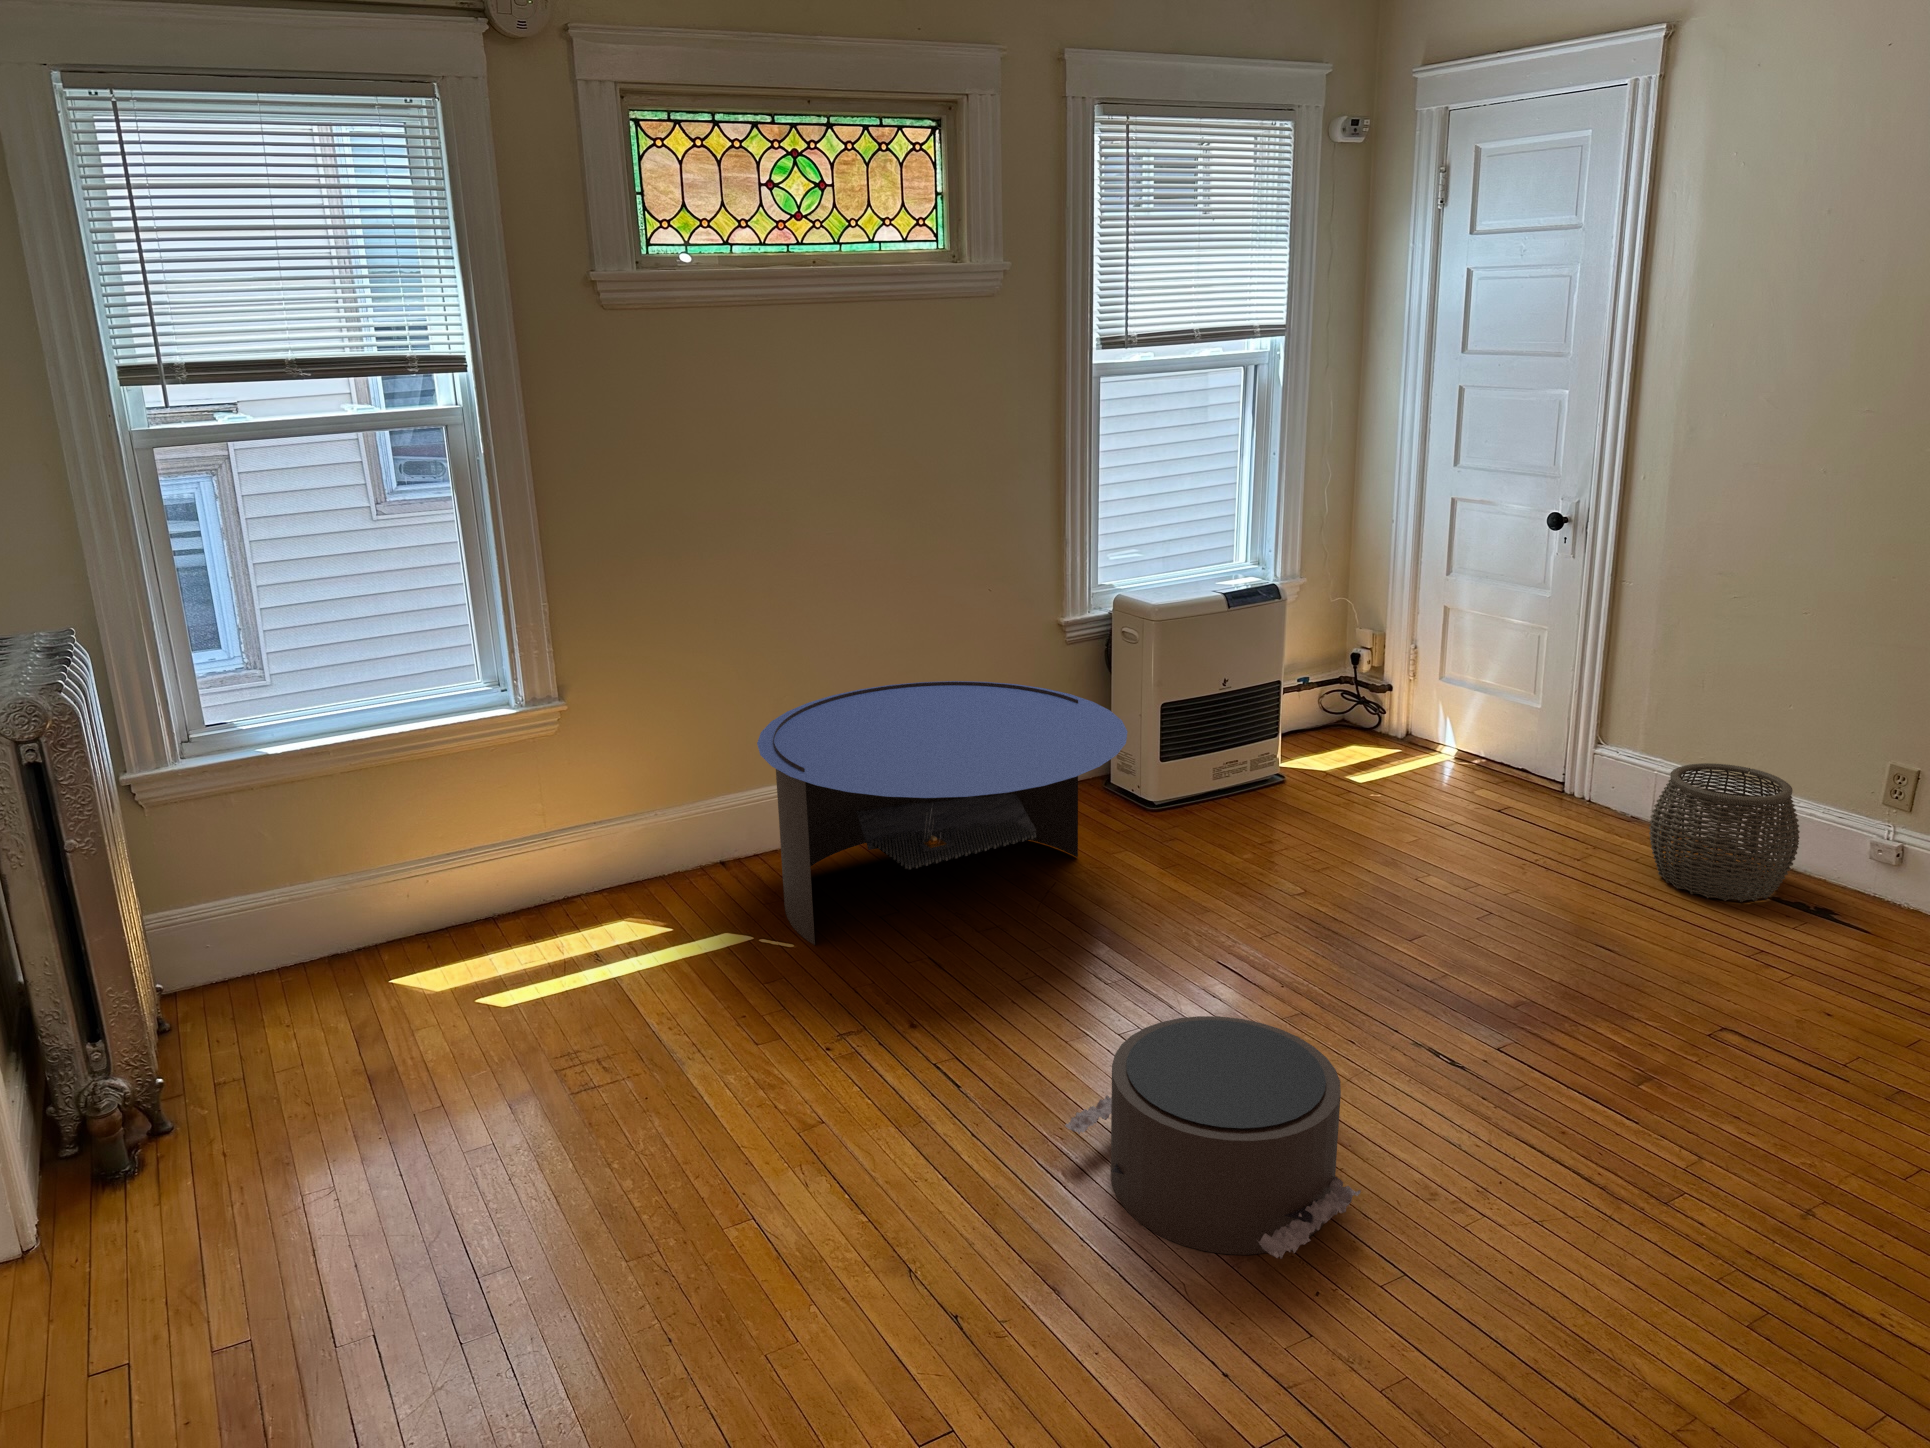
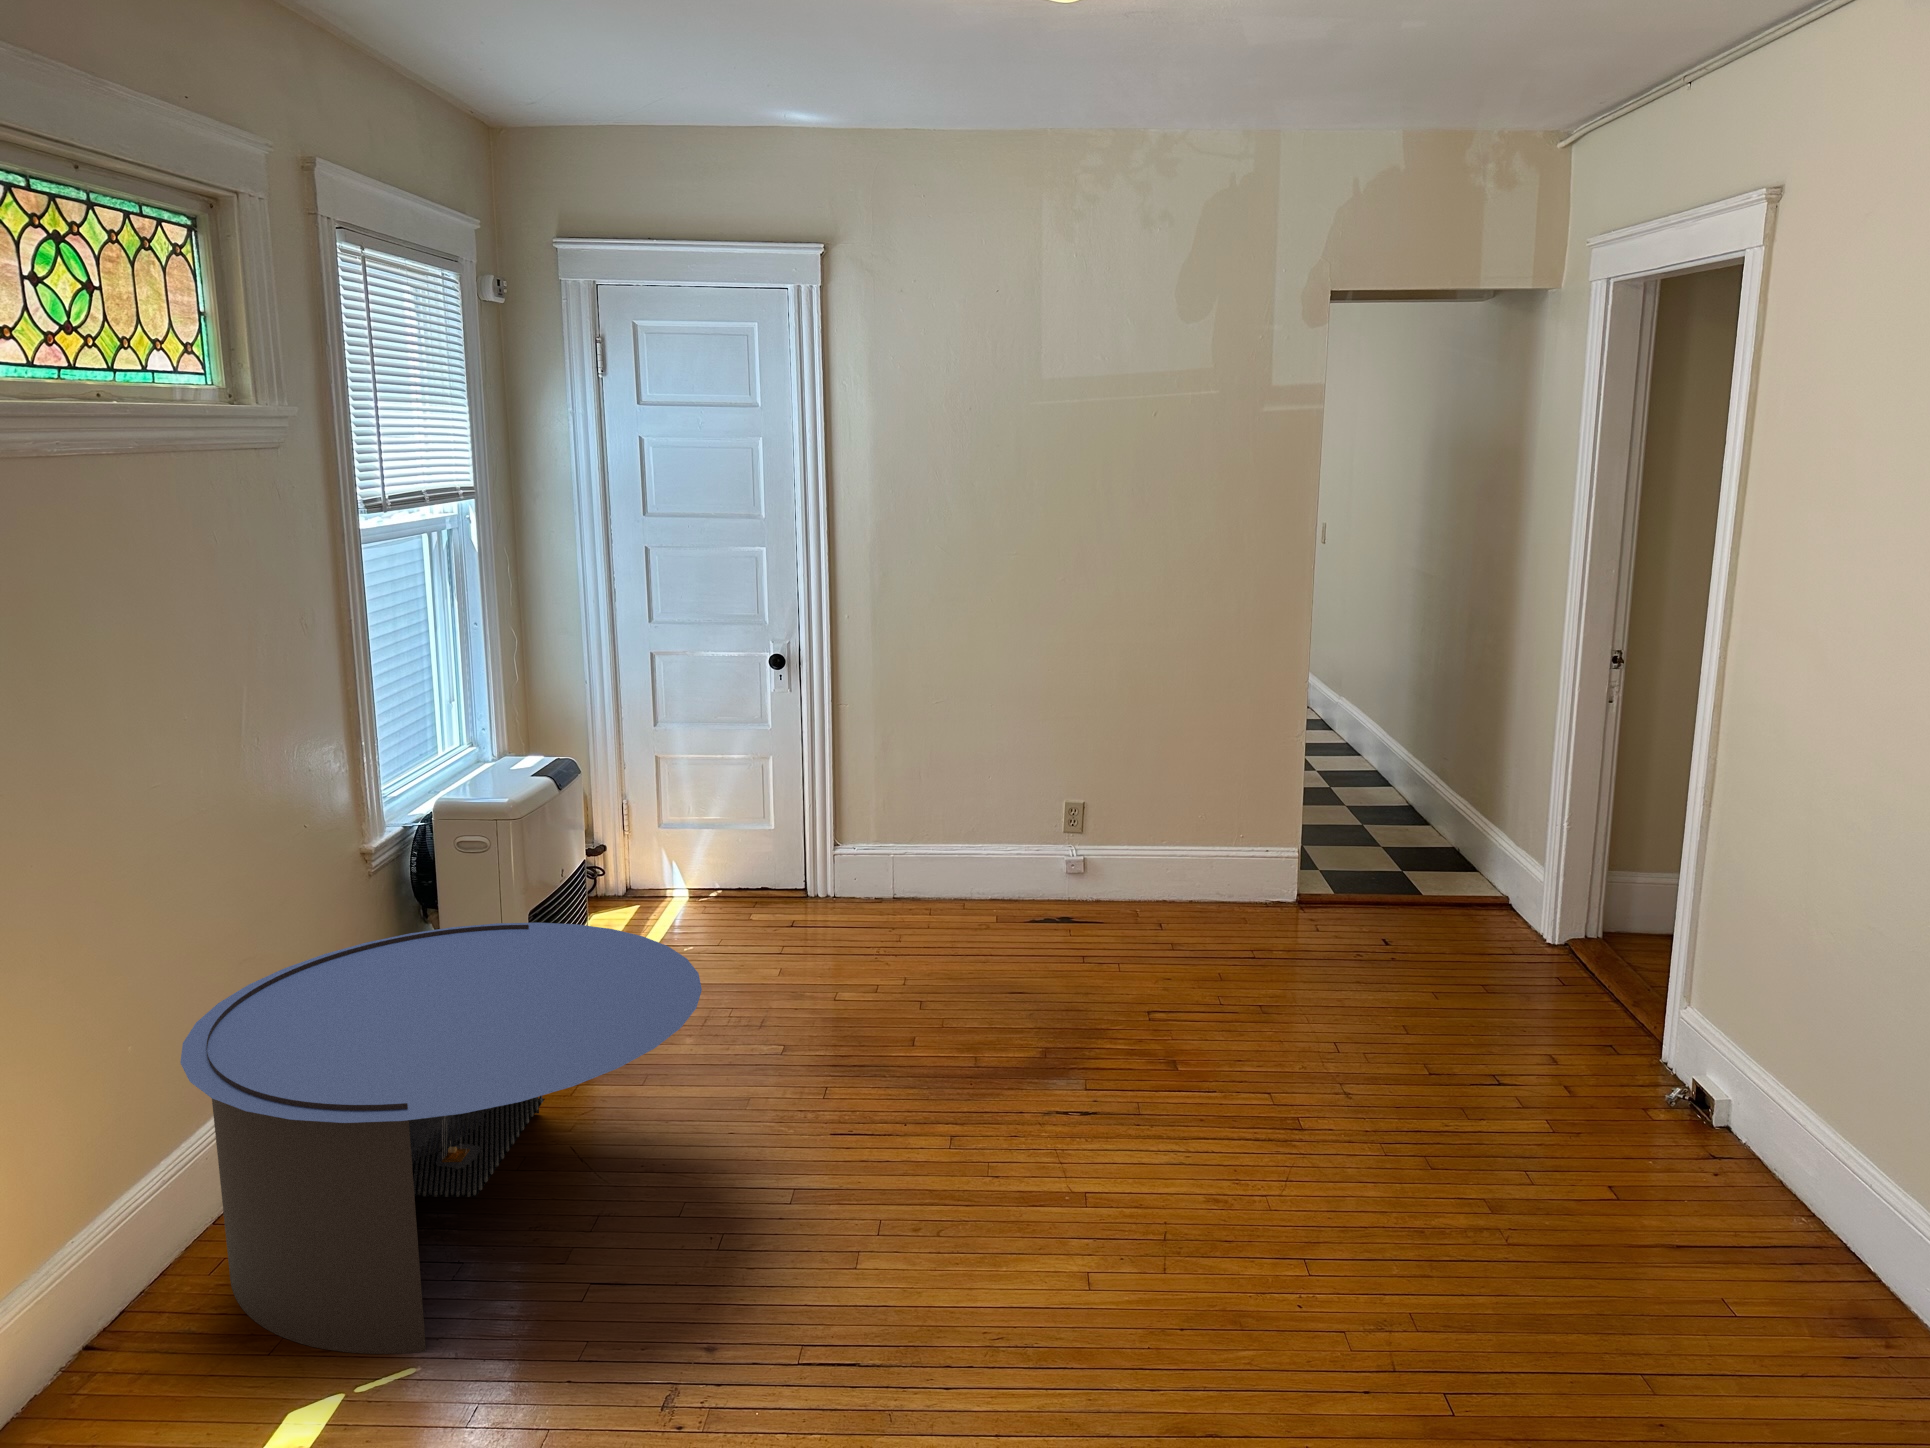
woven basket: present [1649,763,1800,902] -> none [936,830,1038,938]
pouf: present [1065,1016,1361,1259] -> none [989,1121,1265,1341]

